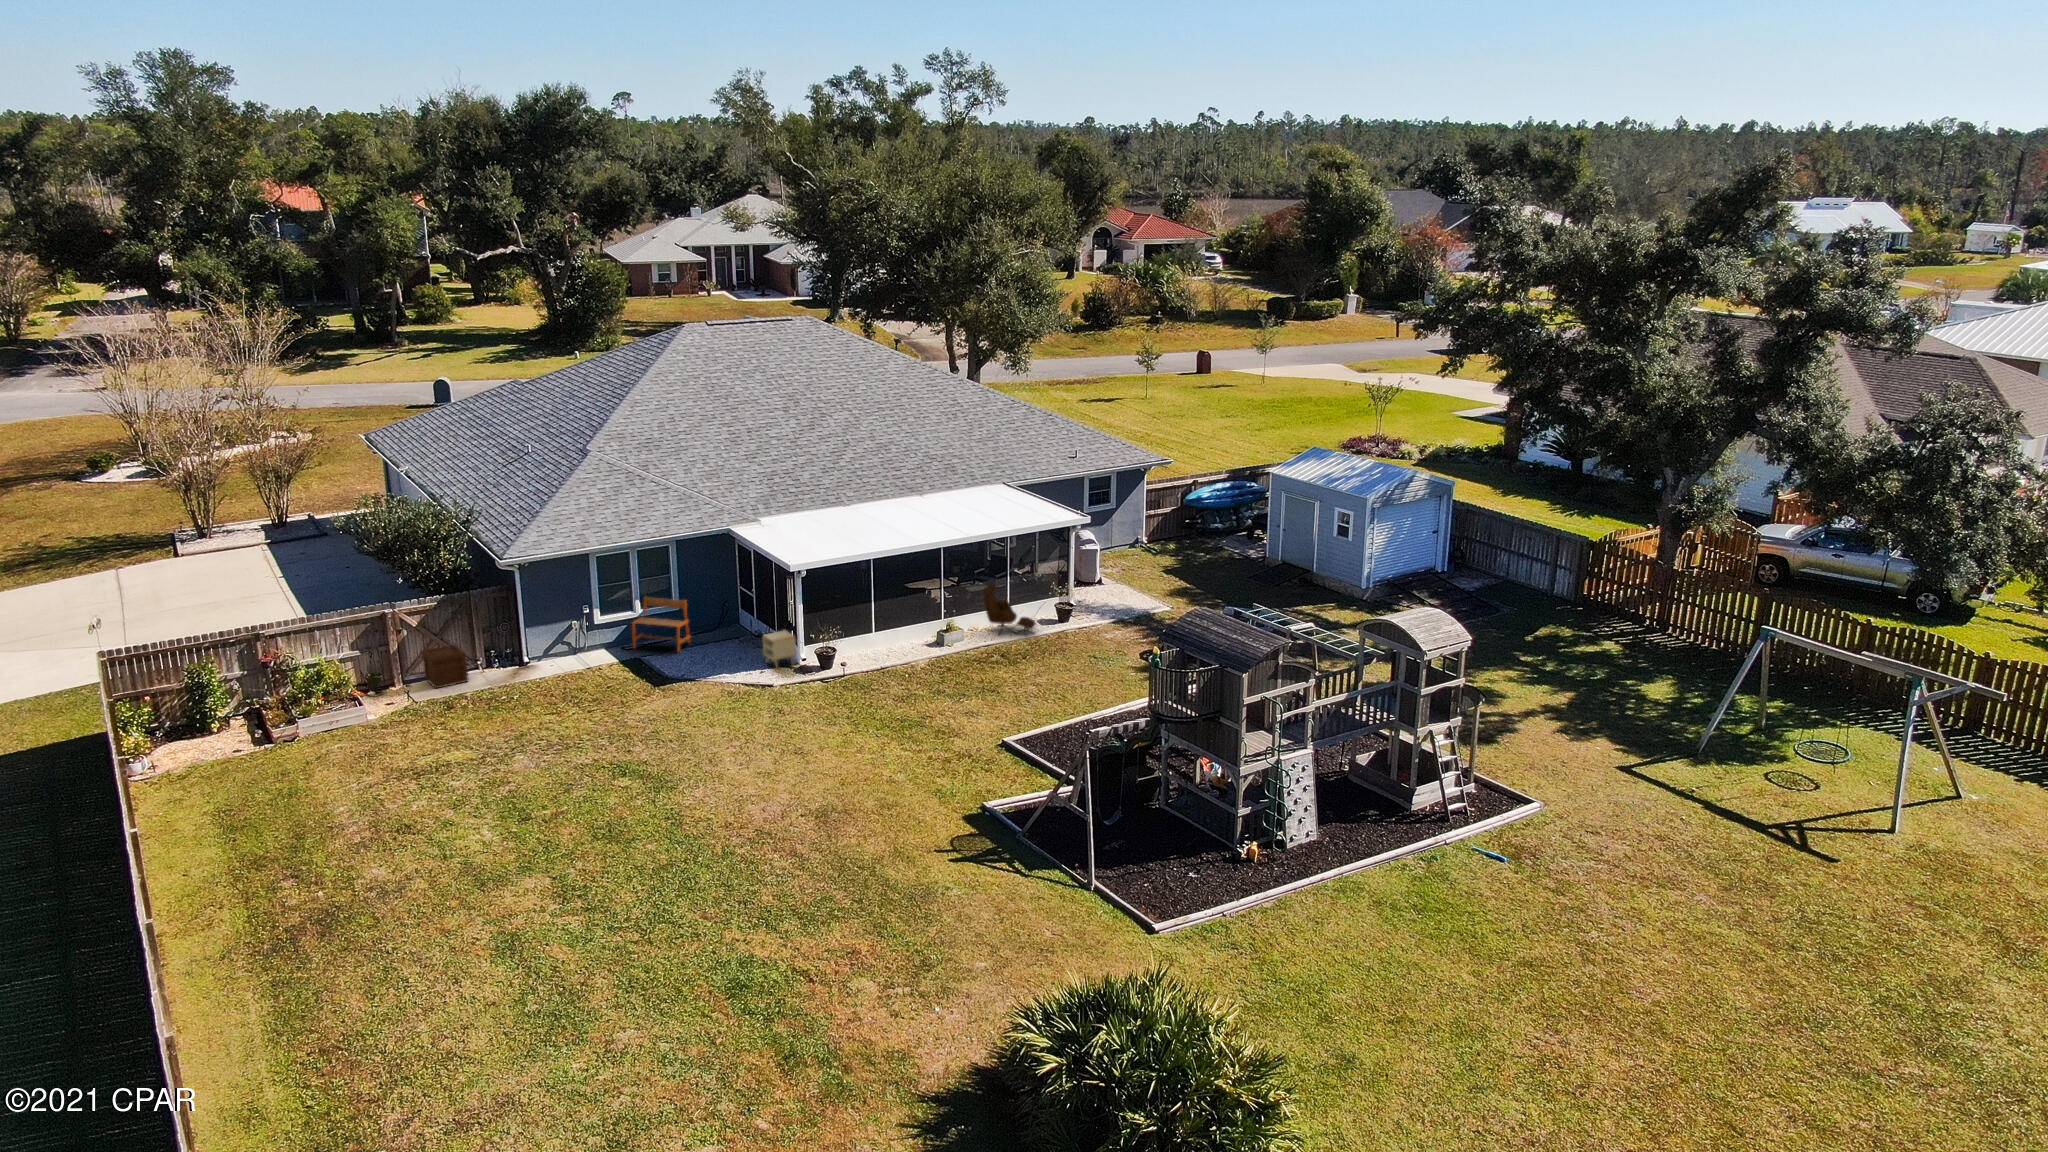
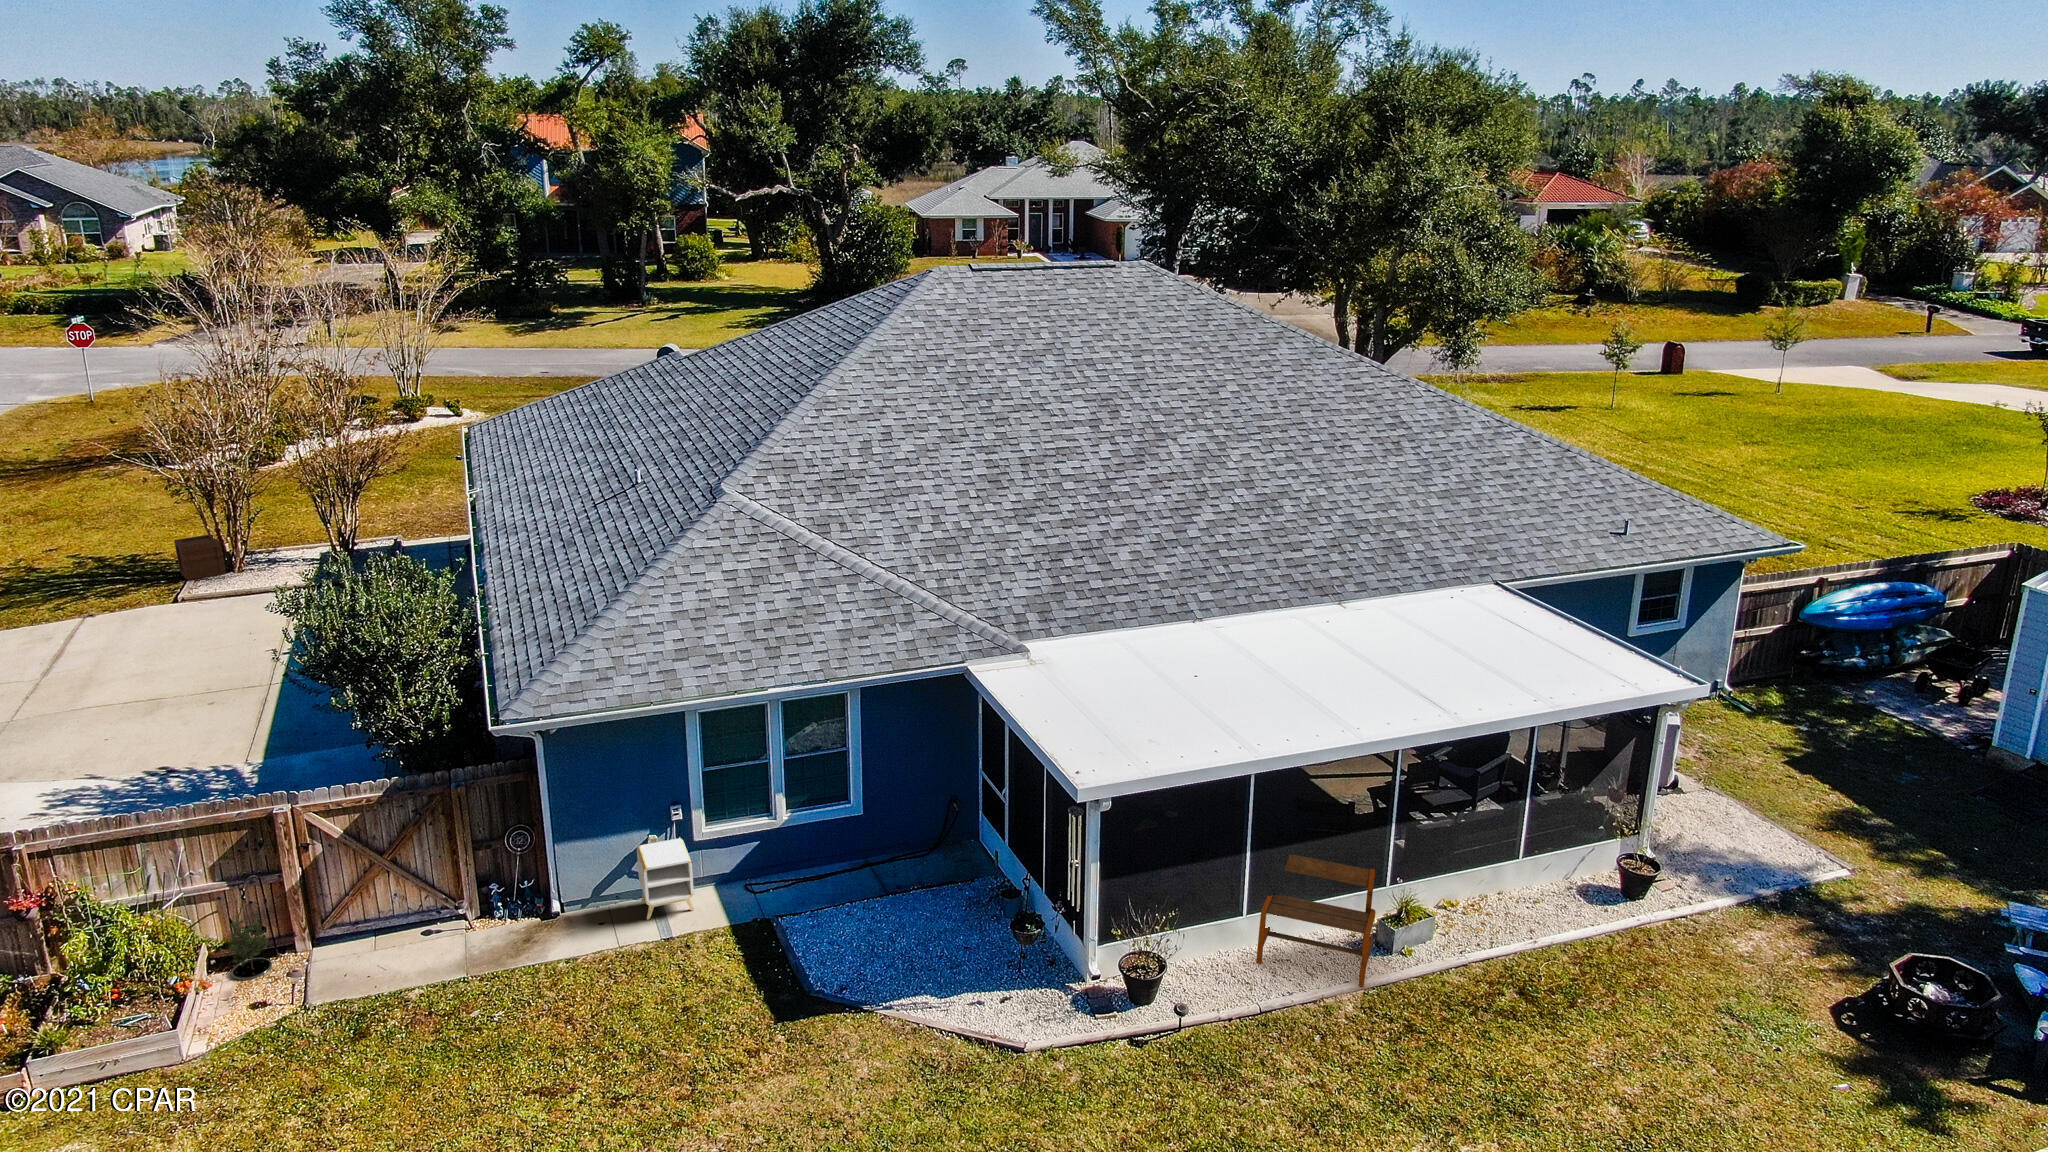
lounge chair: present [984,584,1035,632] -> none [1472,813,1580,939]
bench: present [632,597,691,652] -> present [1256,854,1376,987]
side table: present [763,630,796,668] -> present [637,838,694,919]
wooden crate: present [422,645,469,688] -> present [174,534,226,580]

